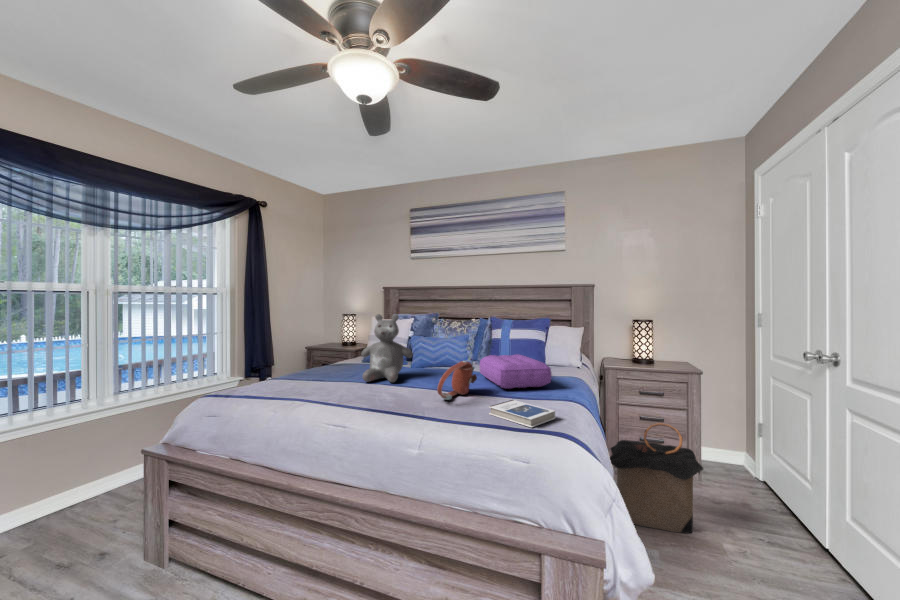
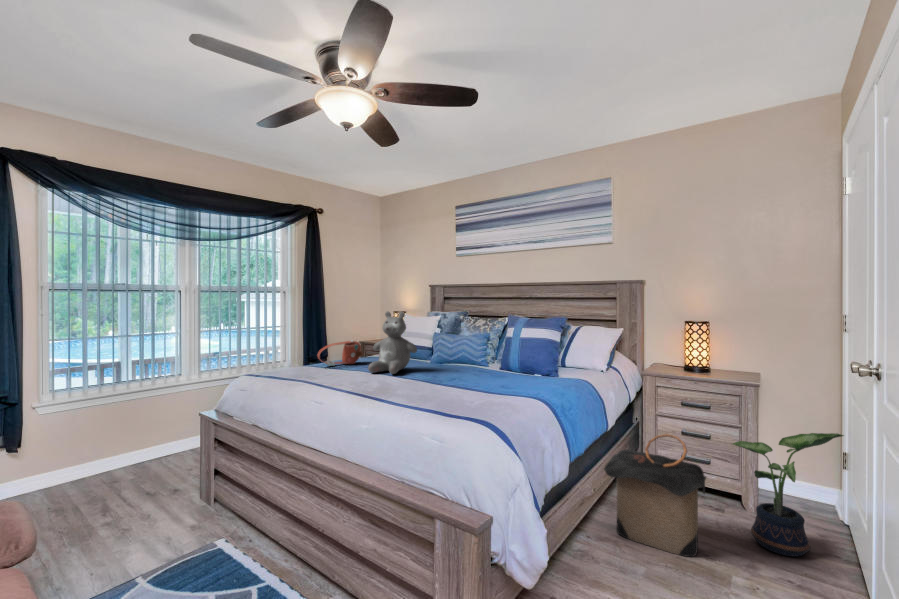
pillow: present [479,354,552,389] -> none [479,353,537,386]
handbag: present [437,361,477,400] -> present [318,341,363,366]
hardback book: present [489,400,555,427] -> none [443,392,498,414]
potted plant: none [698,411,786,518] -> present [733,433,844,557]

